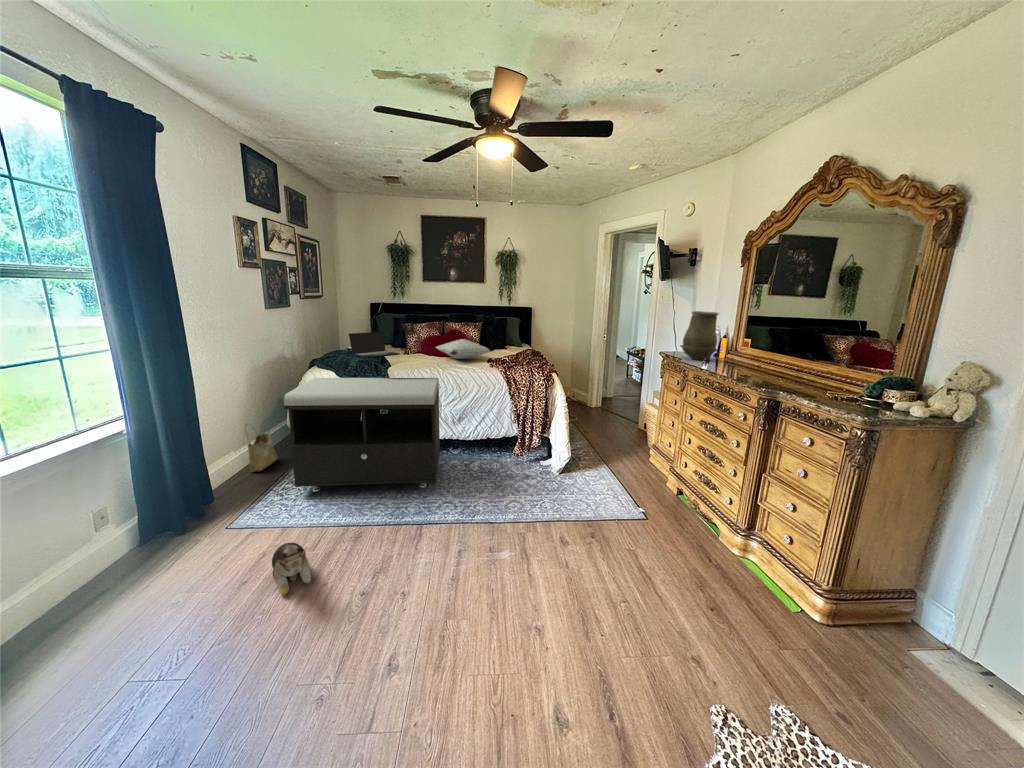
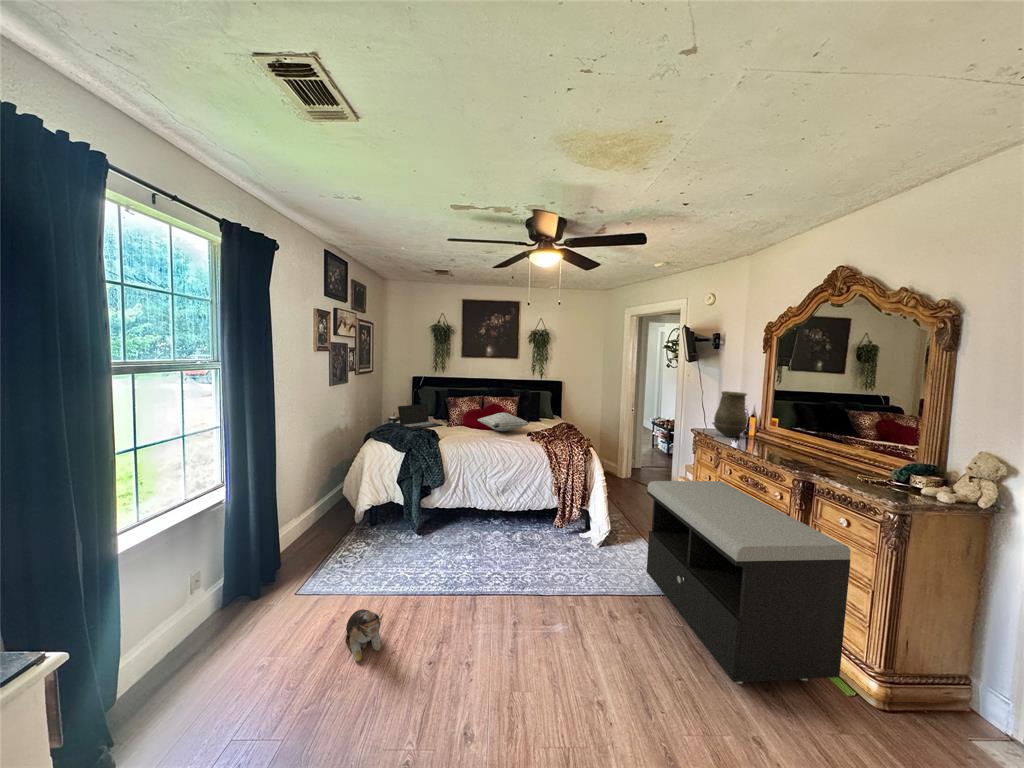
storage bench: present [284,378,440,492] -> present [646,481,851,684]
woven basket: present [246,424,277,472] -> none [307,491,331,538]

